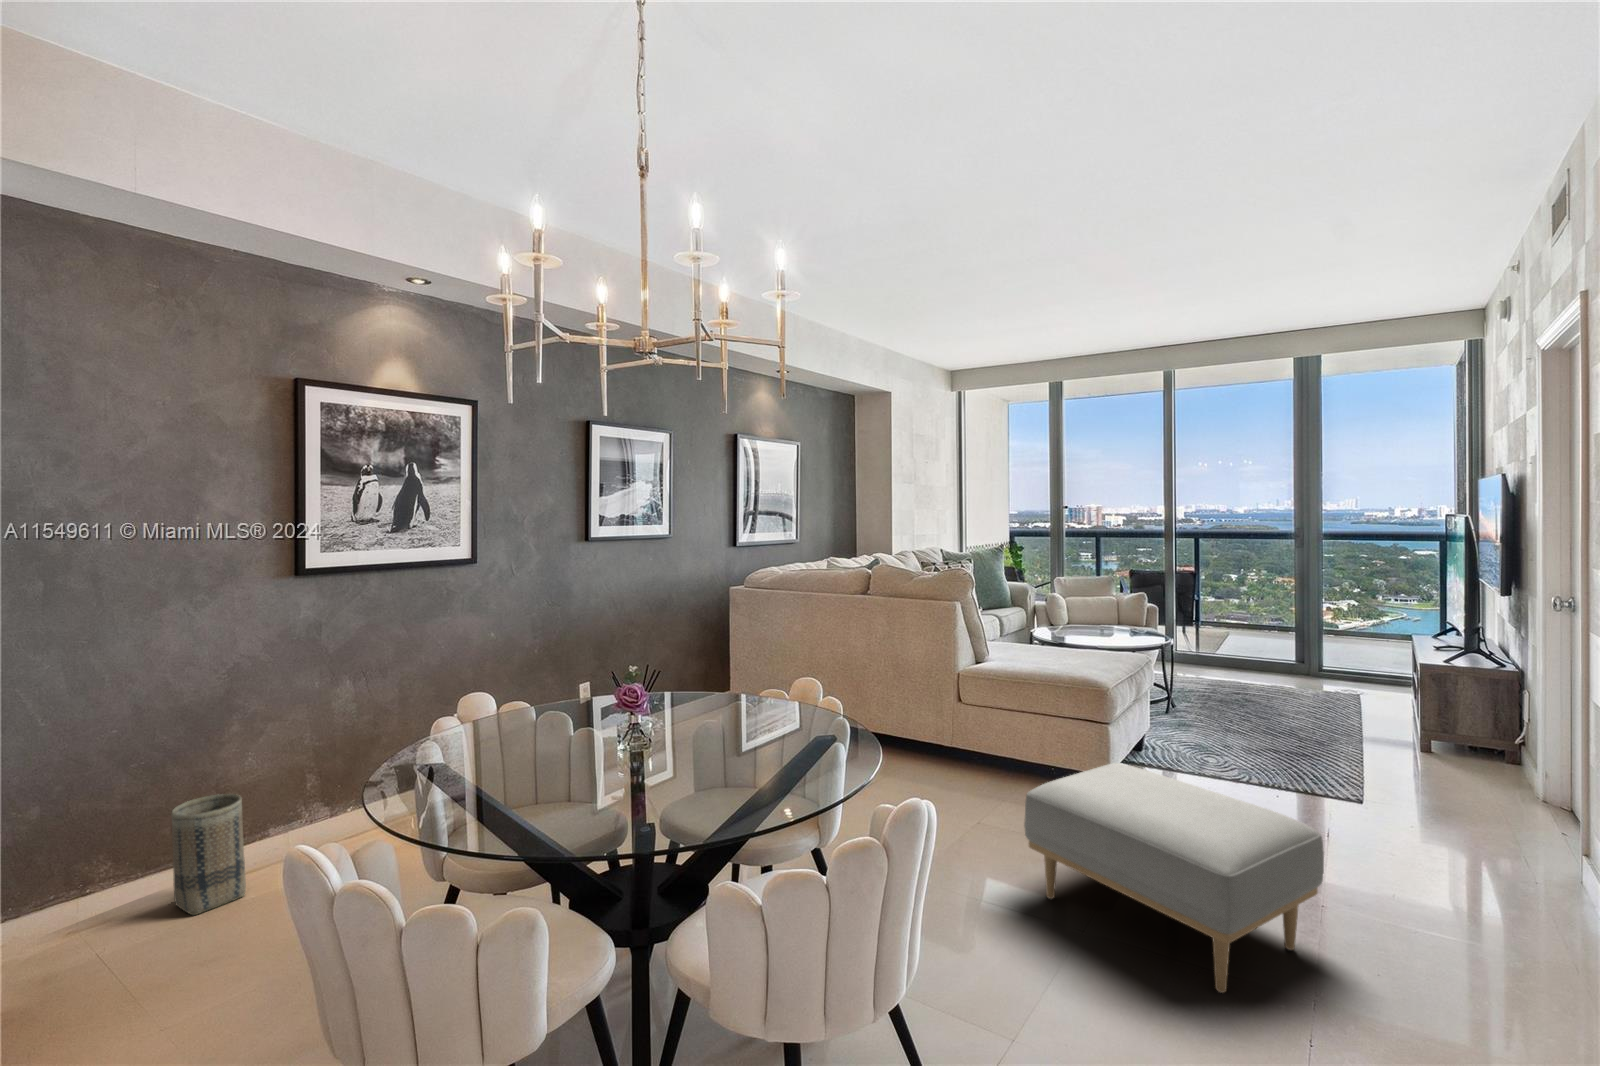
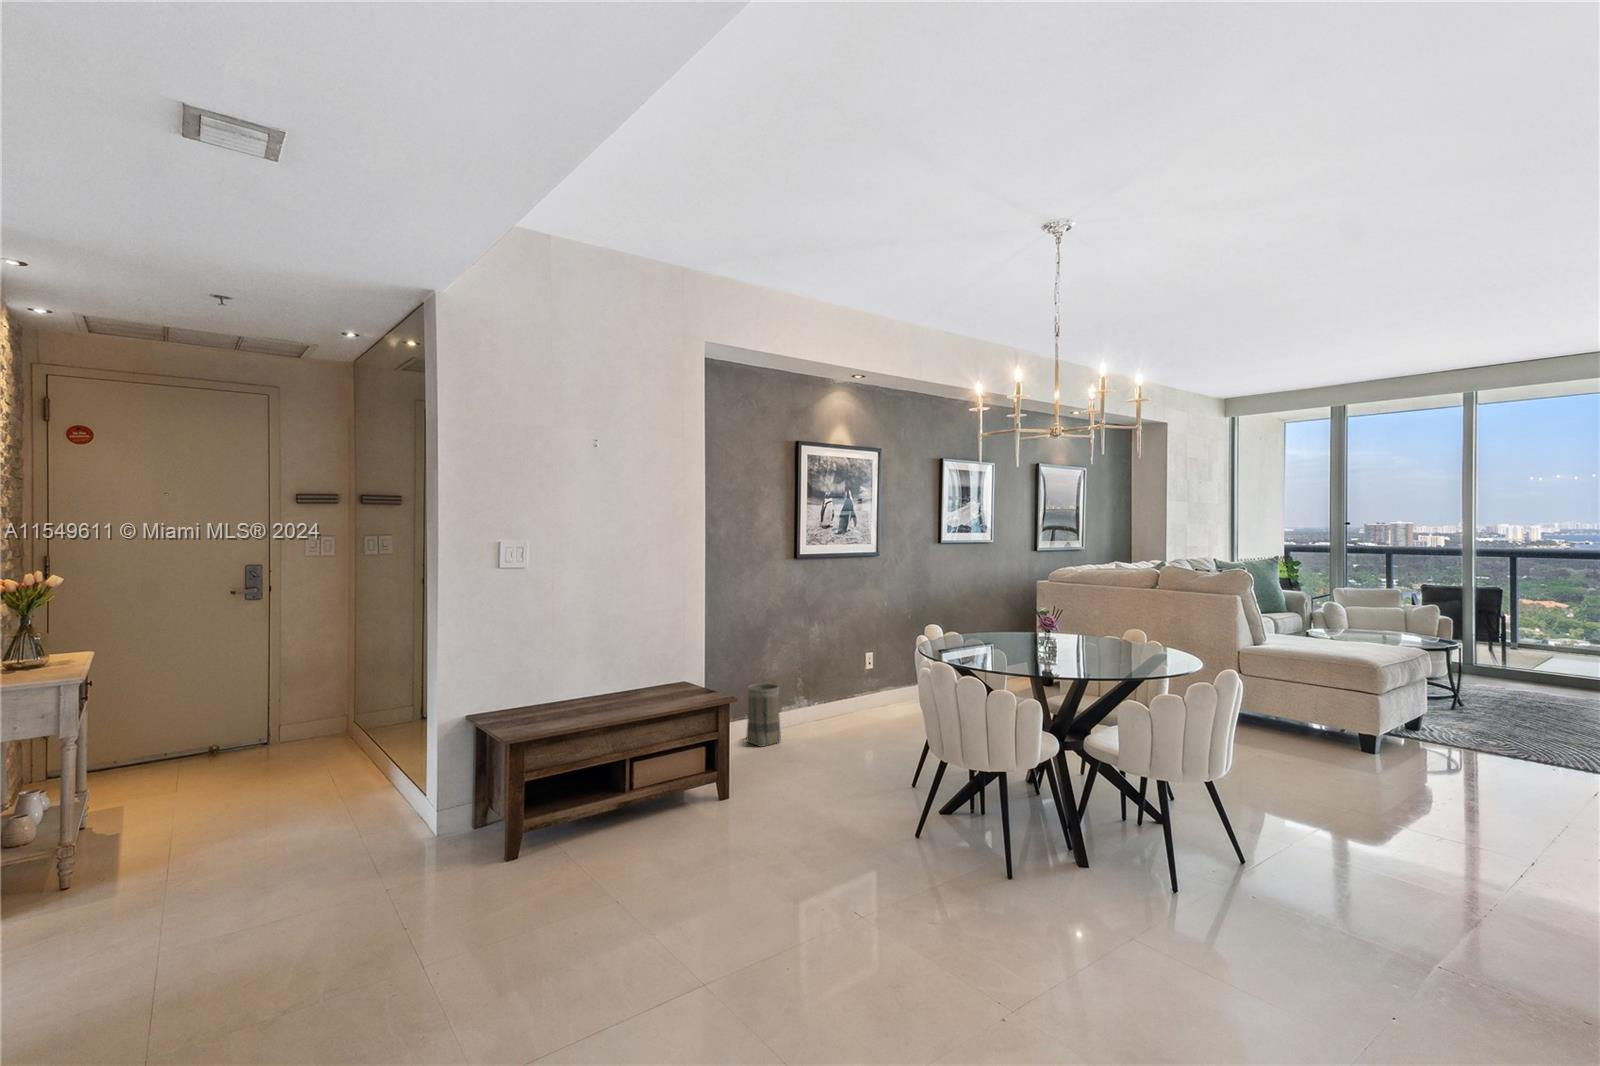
ottoman: present [1024,763,1324,993] -> none [1299,708,1542,842]

